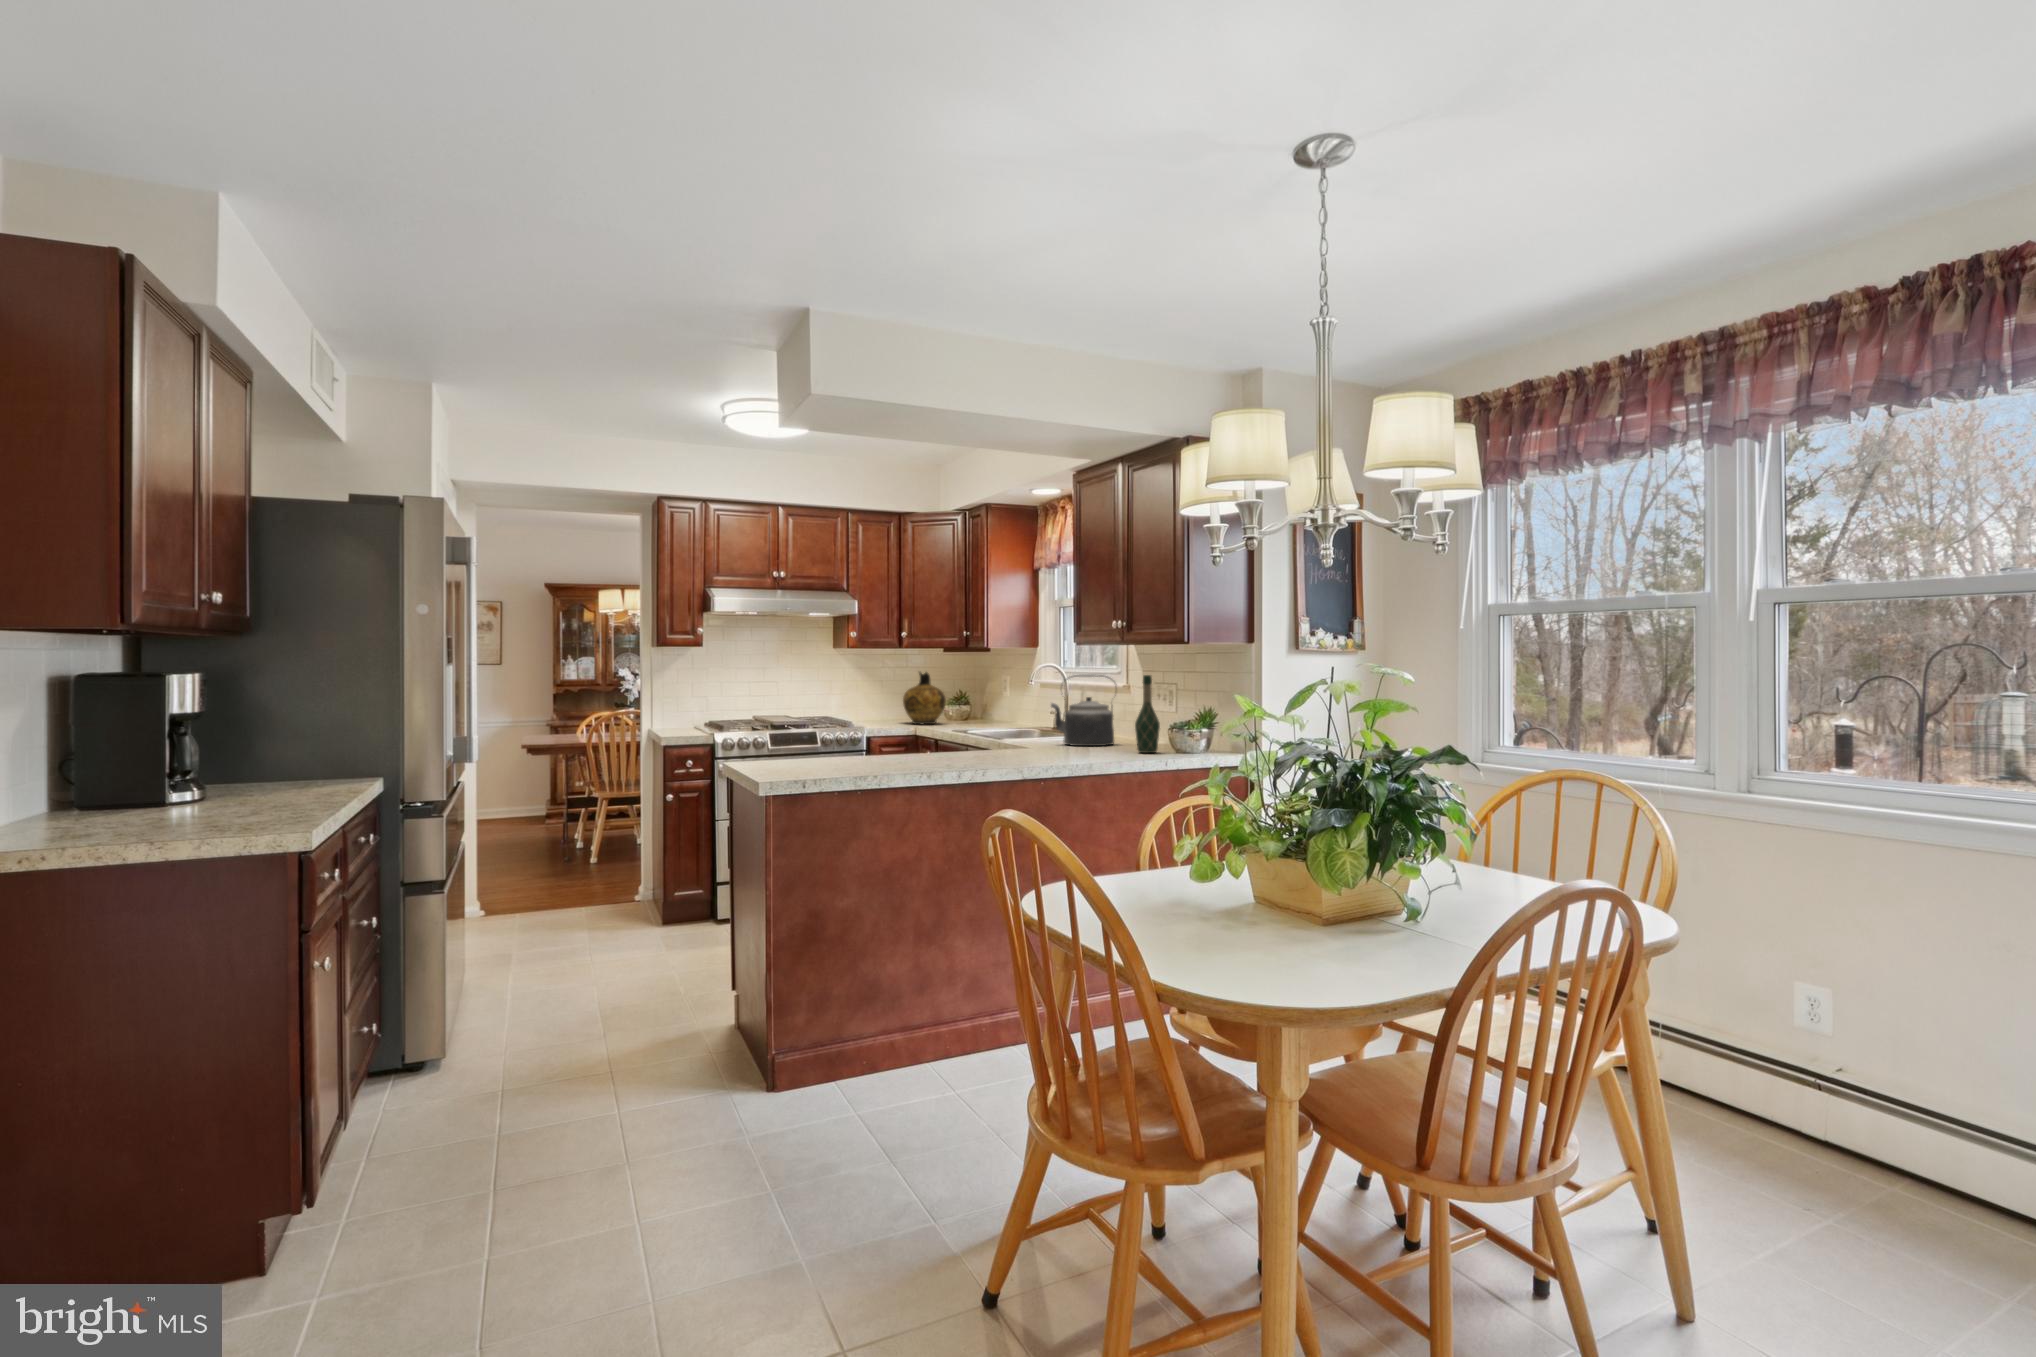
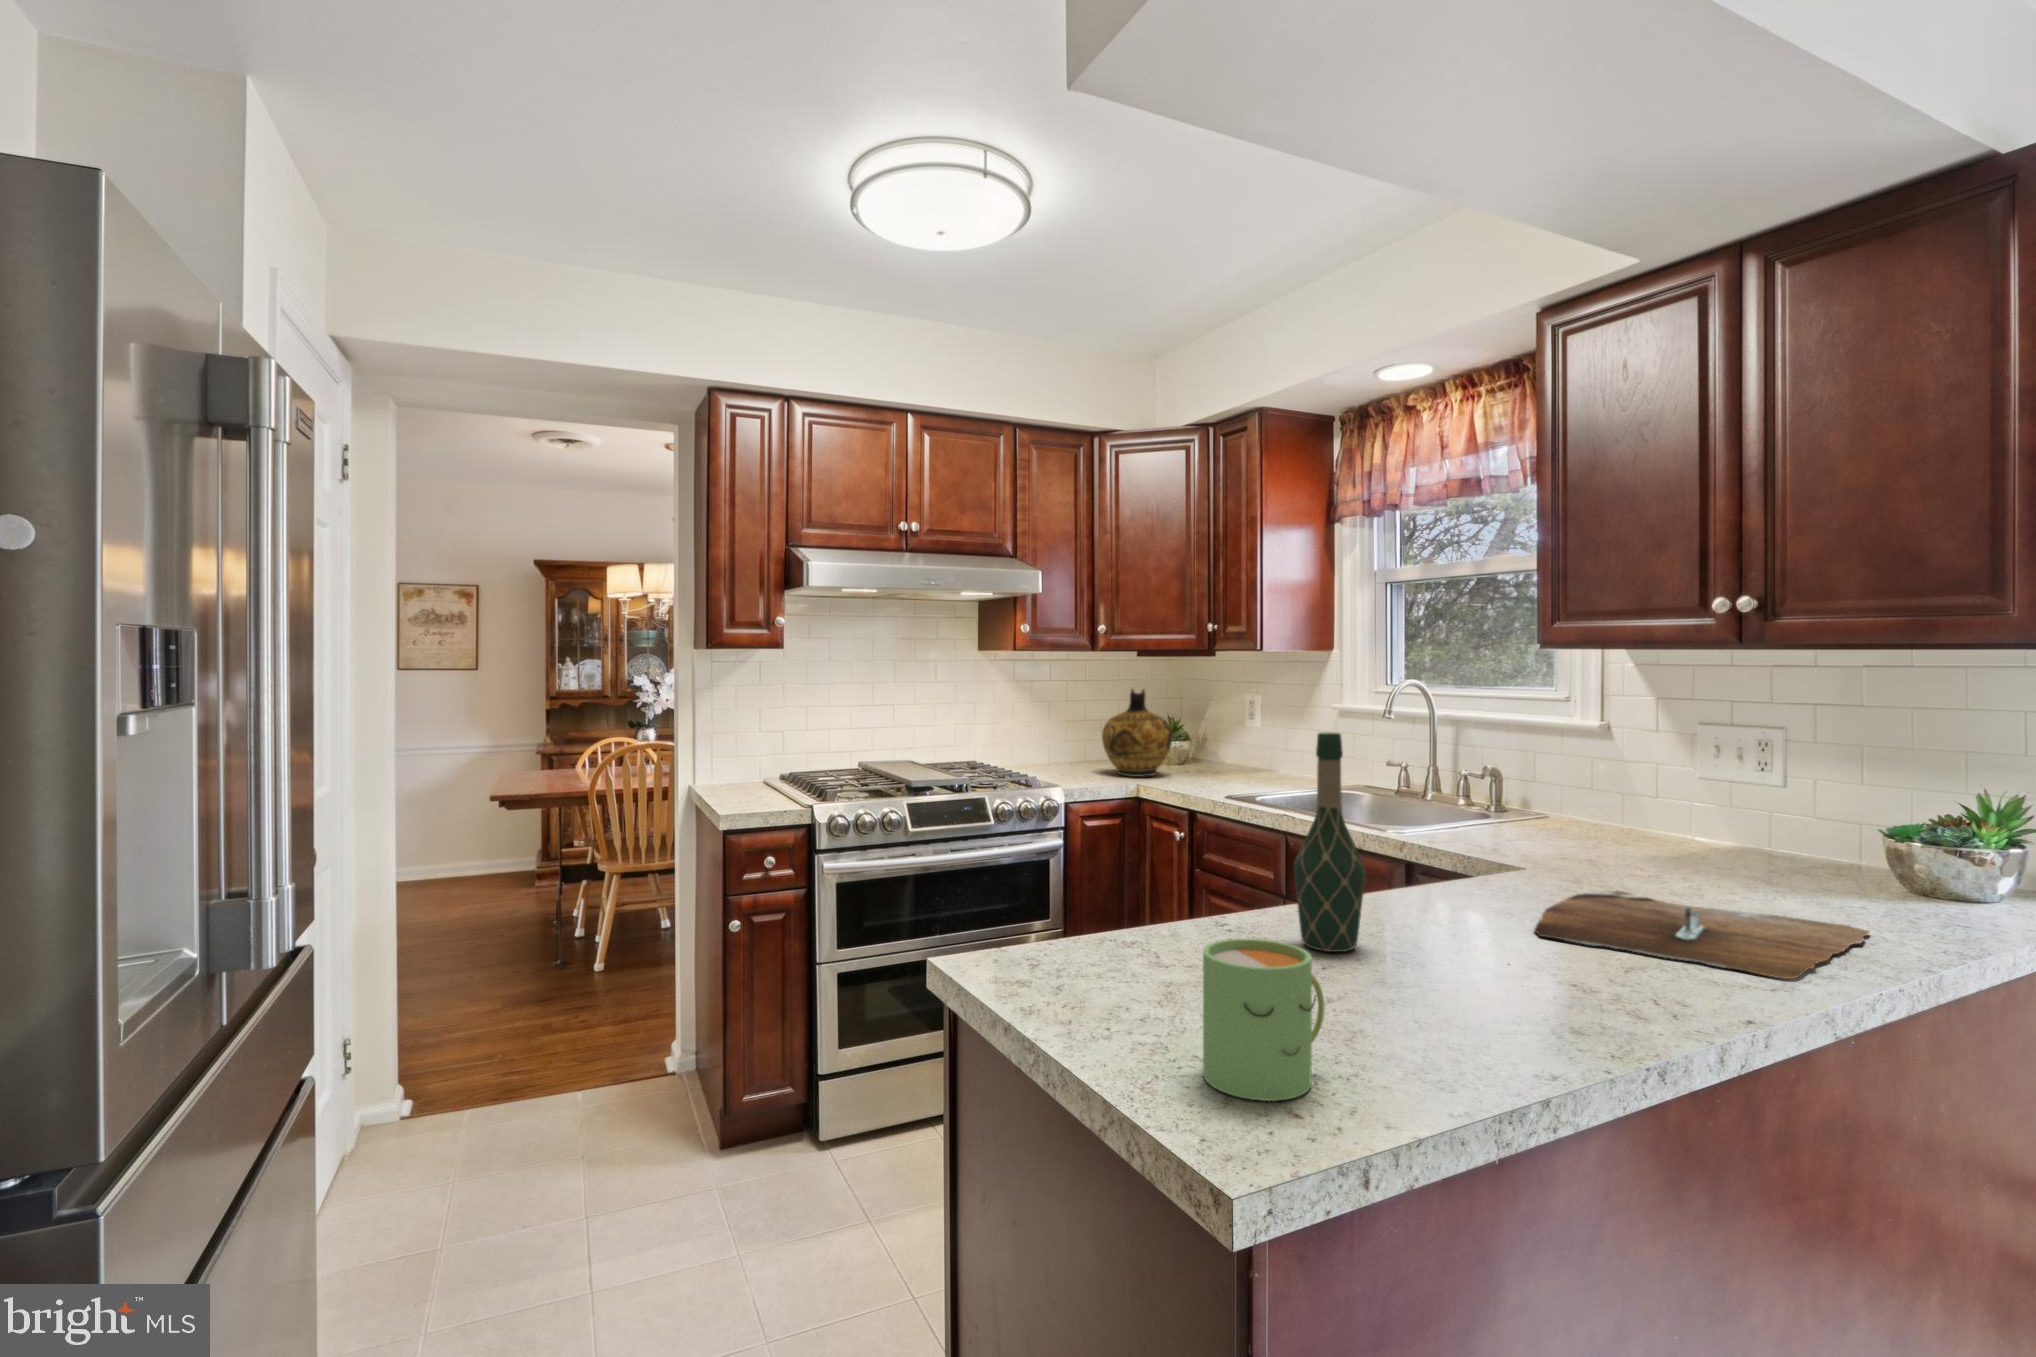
kettle: present [1051,675,1114,746] -> none [1536,711,1682,865]
wine bottle: present [1135,675,1160,753] -> present [1294,732,1365,952]
mug: none [780,733,820,773] -> present [1203,939,1325,1101]
cutting board: none [969,745,1103,762] -> present [1535,891,1869,979]

